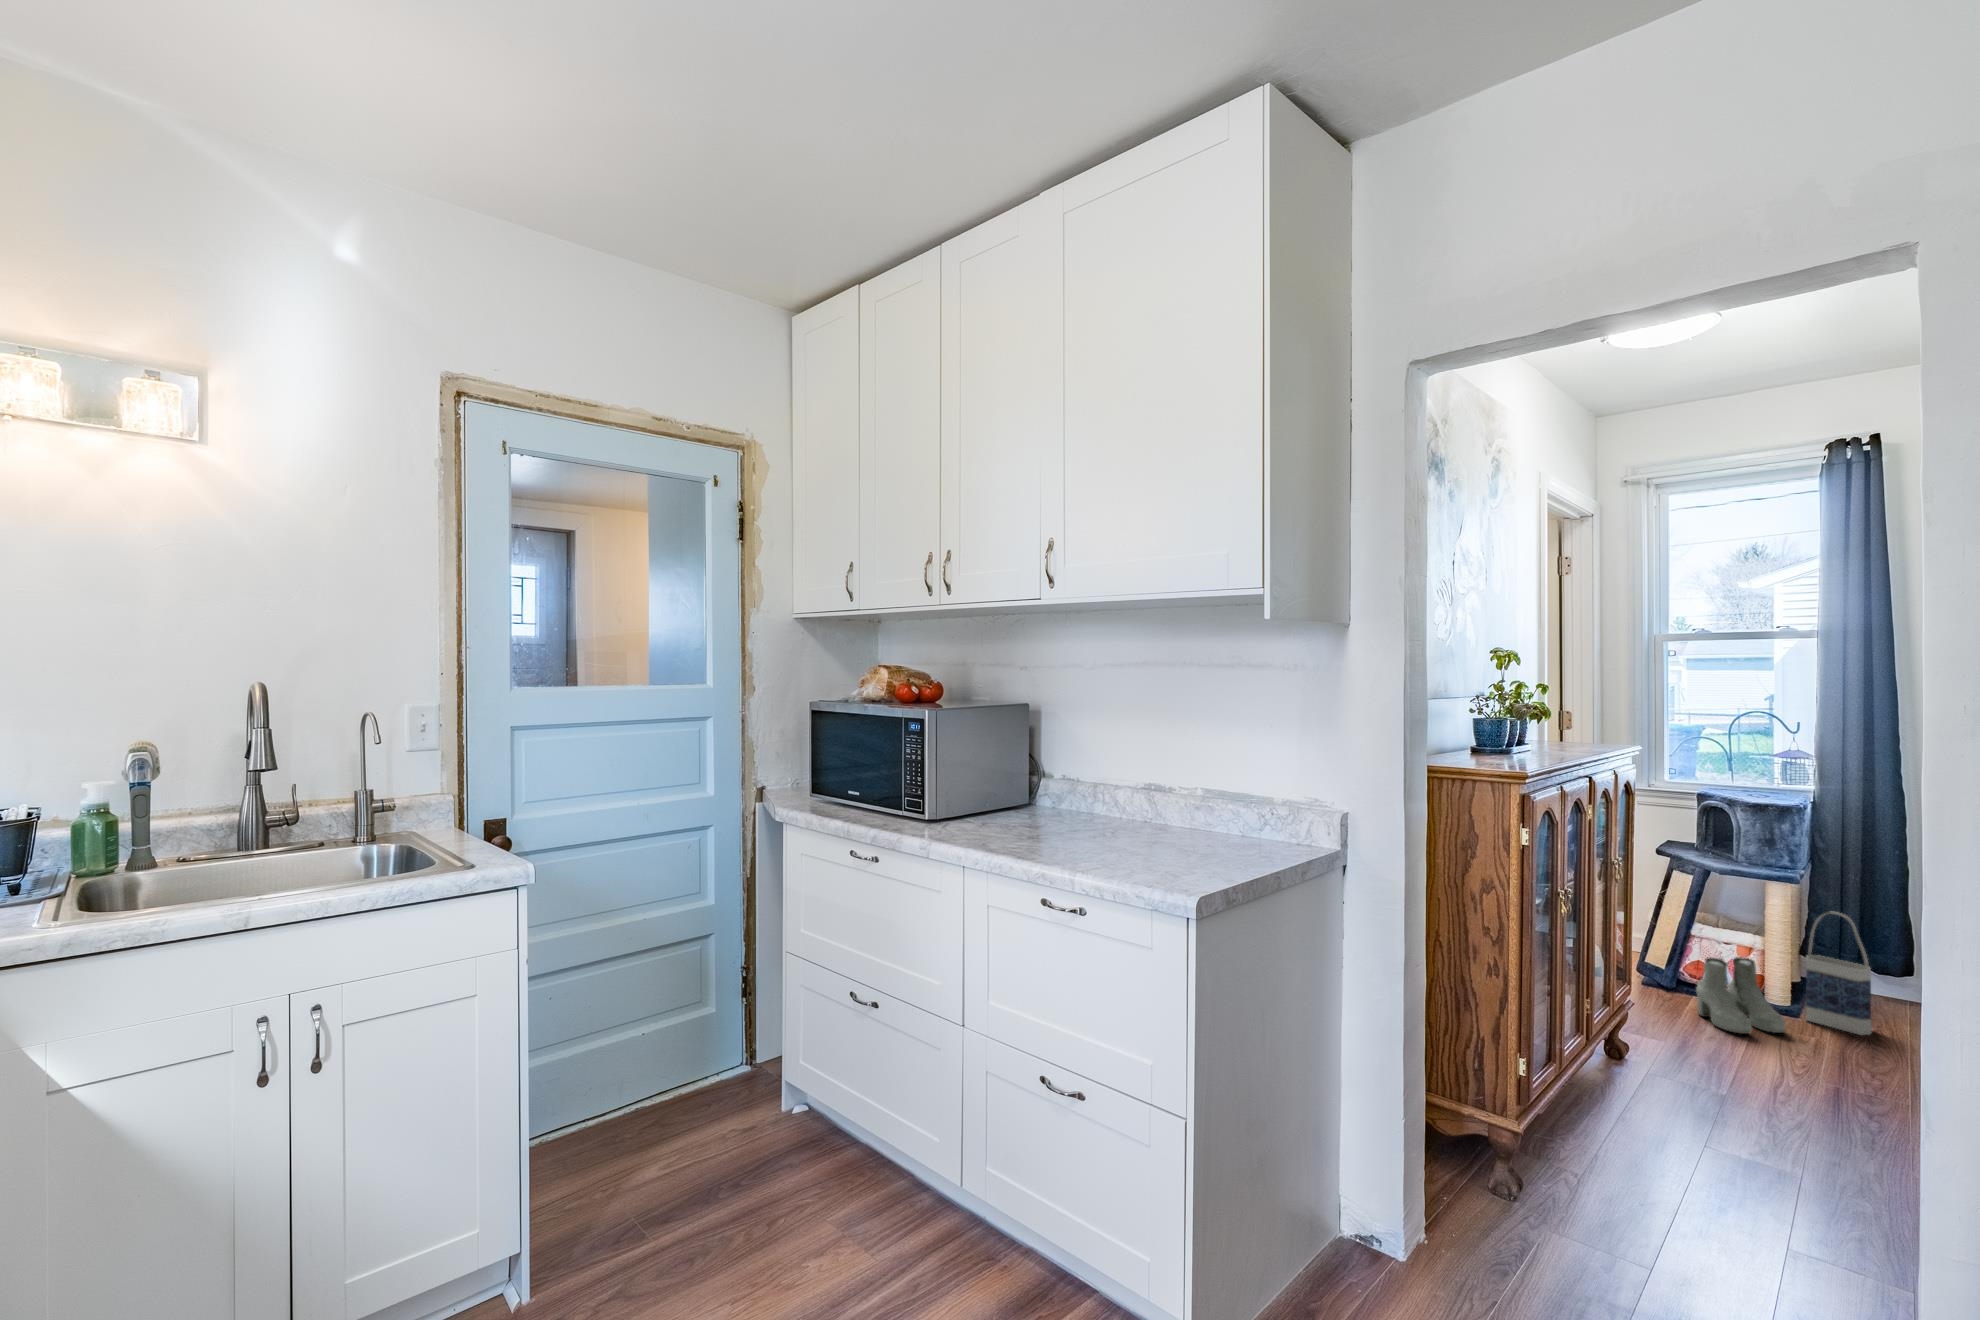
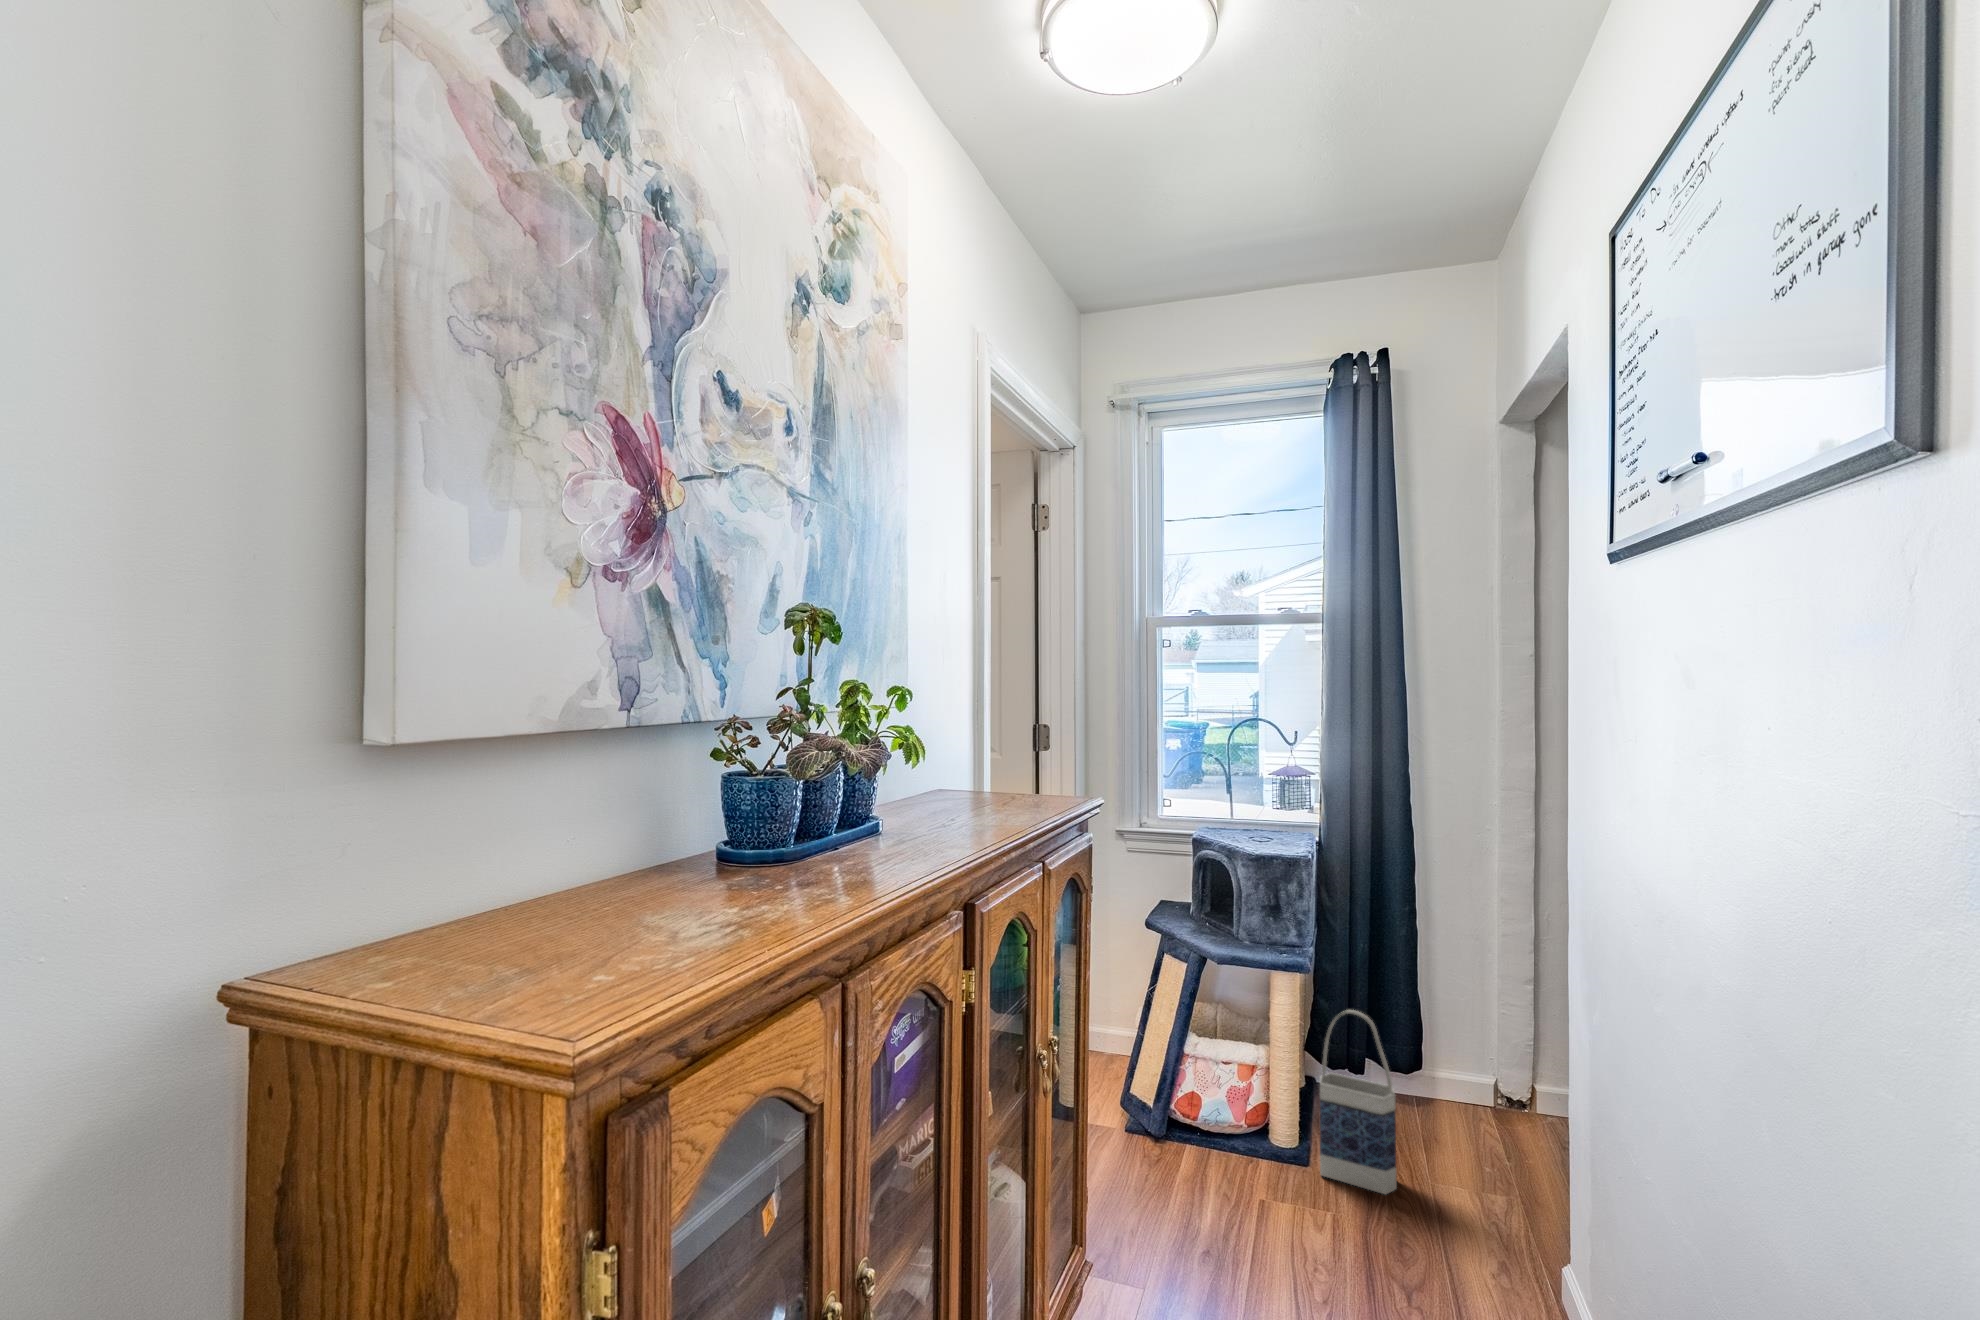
boots: present [1696,957,1786,1034] -> none [1187,1092,1298,1230]

